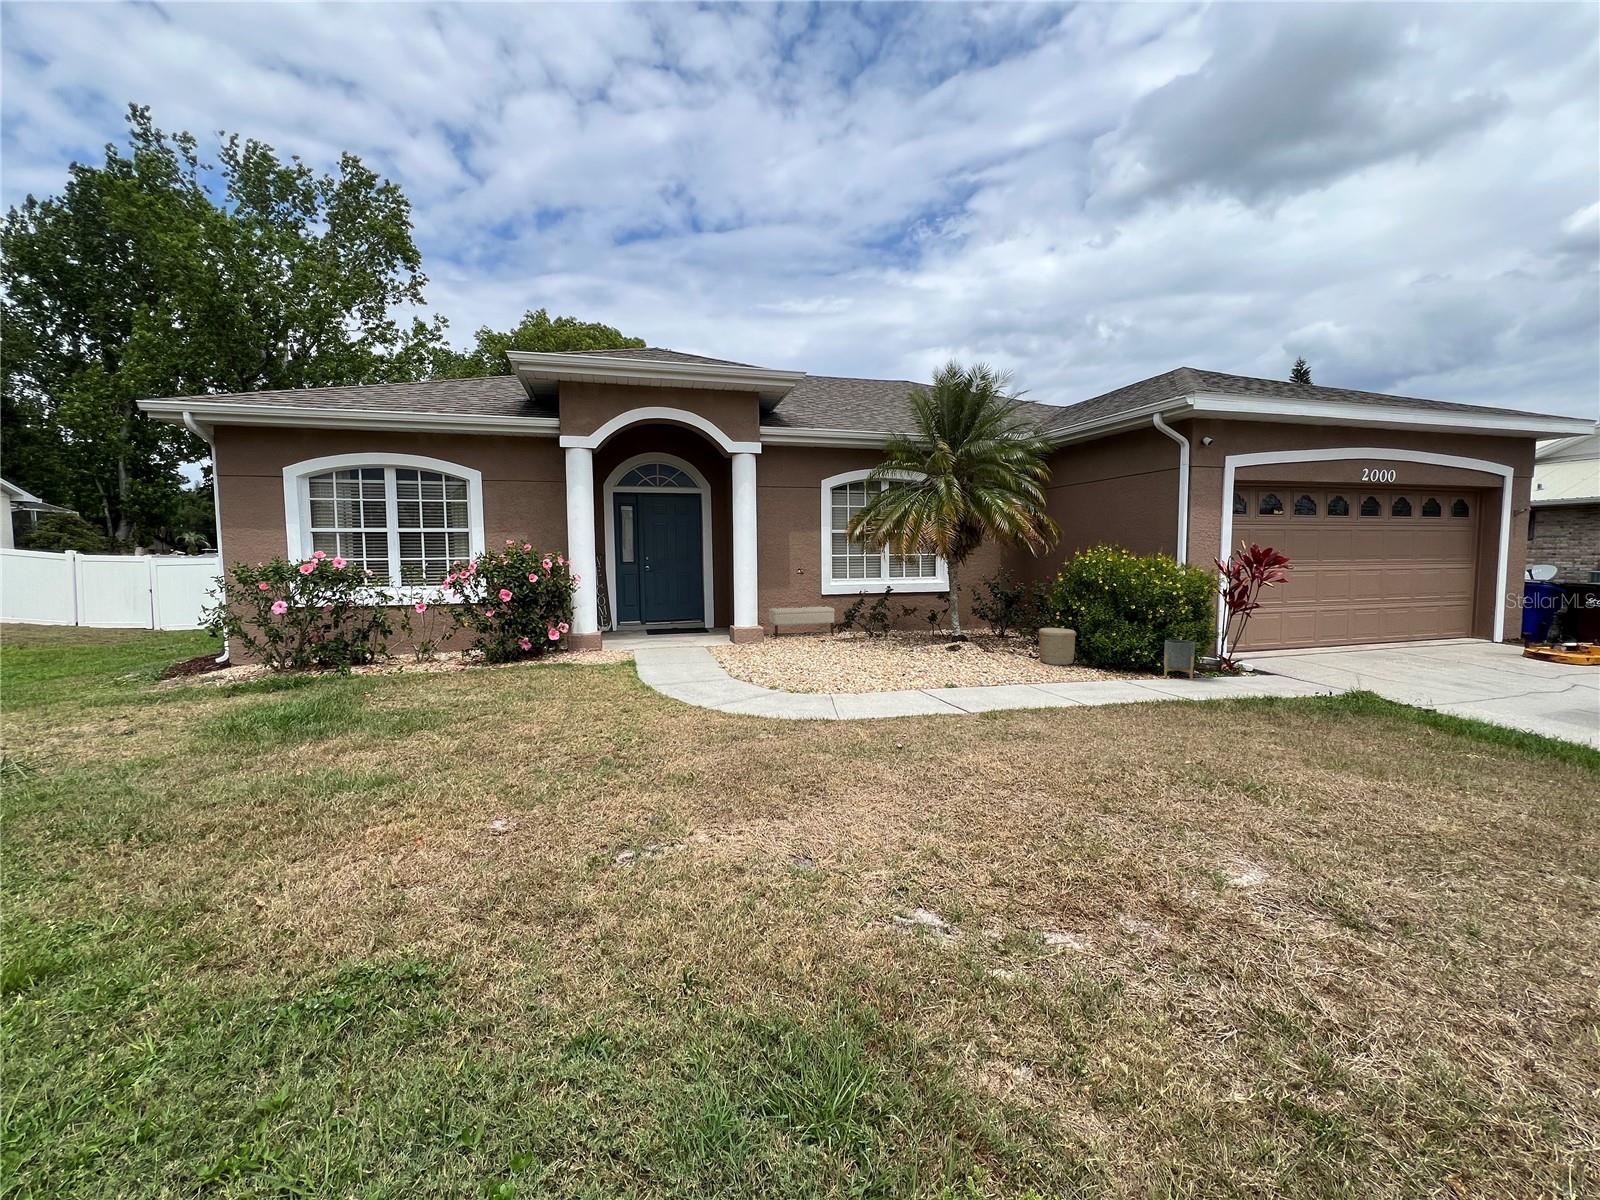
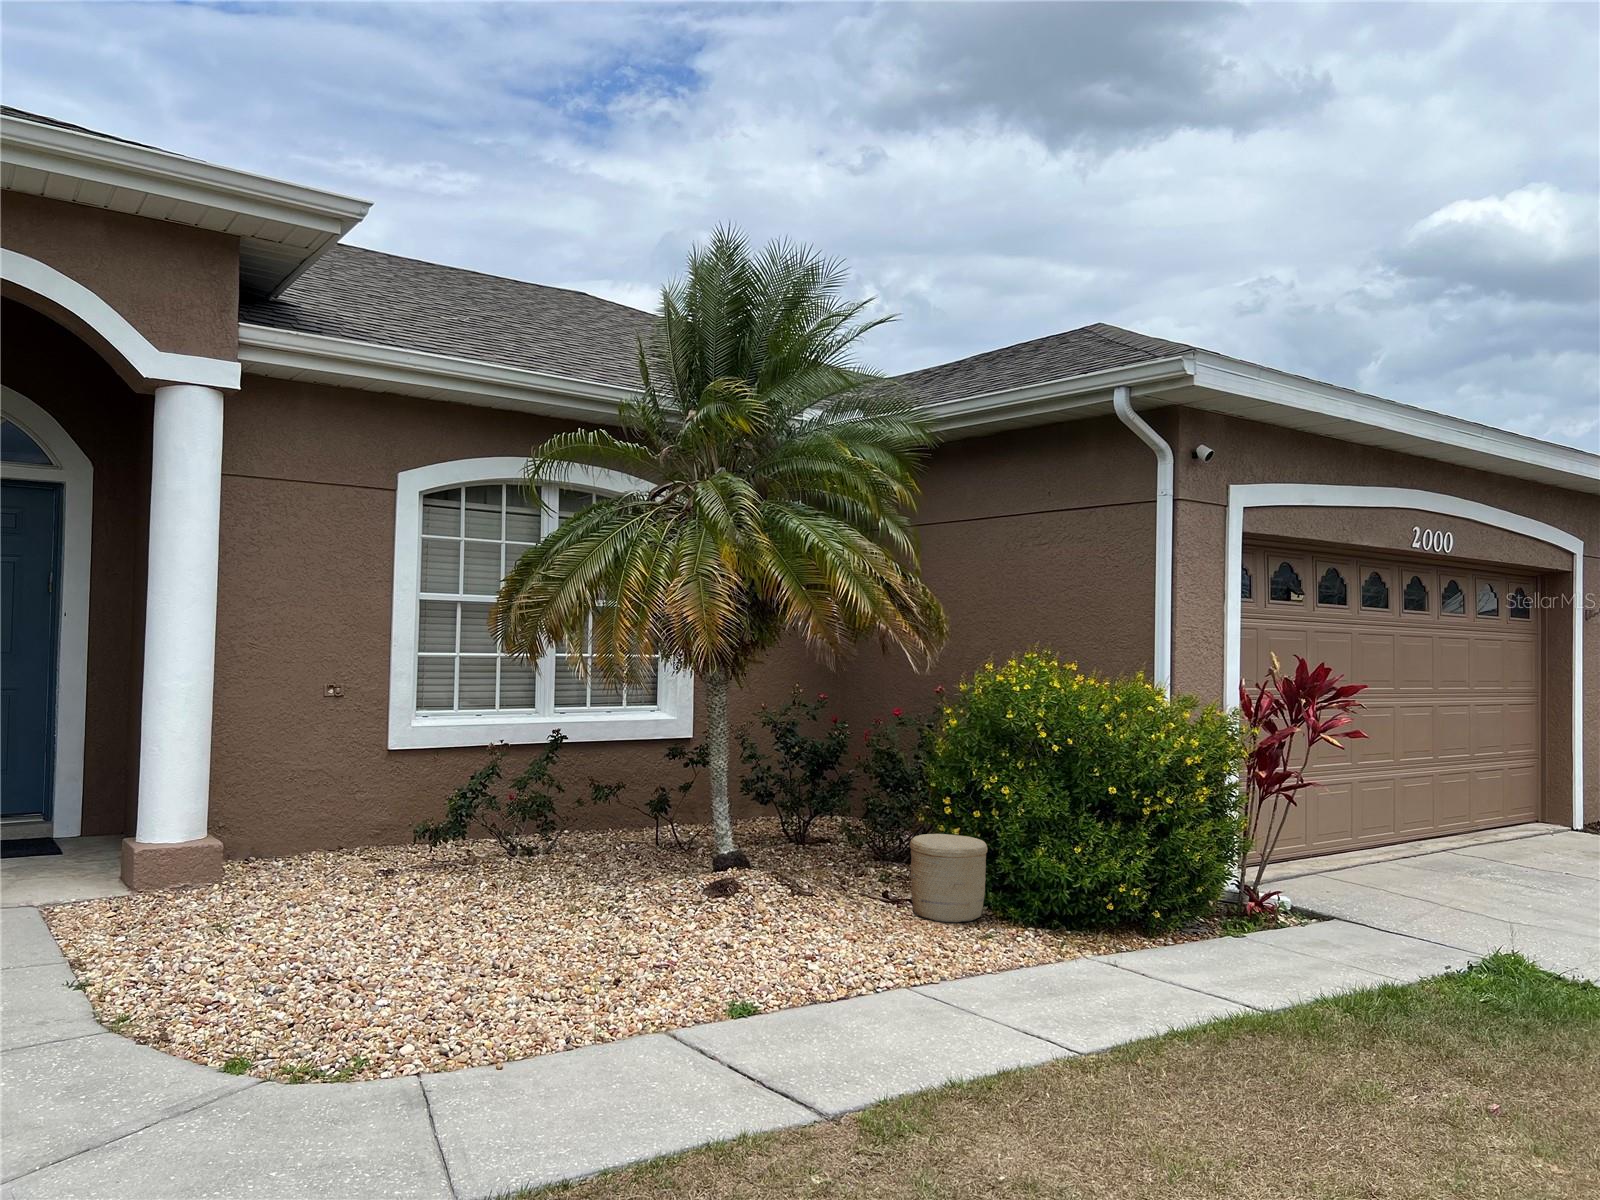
bench: present [769,606,835,638] -> none [239,781,423,872]
planter: present [1164,640,1195,680] -> none [1163,859,1223,948]

